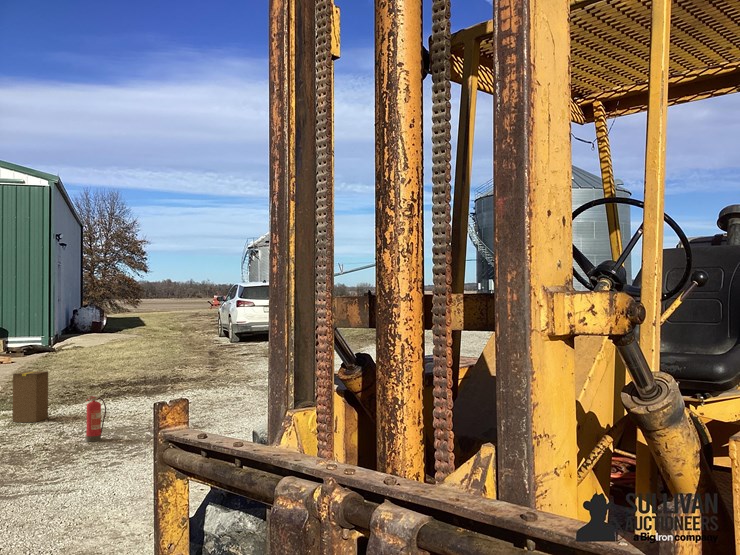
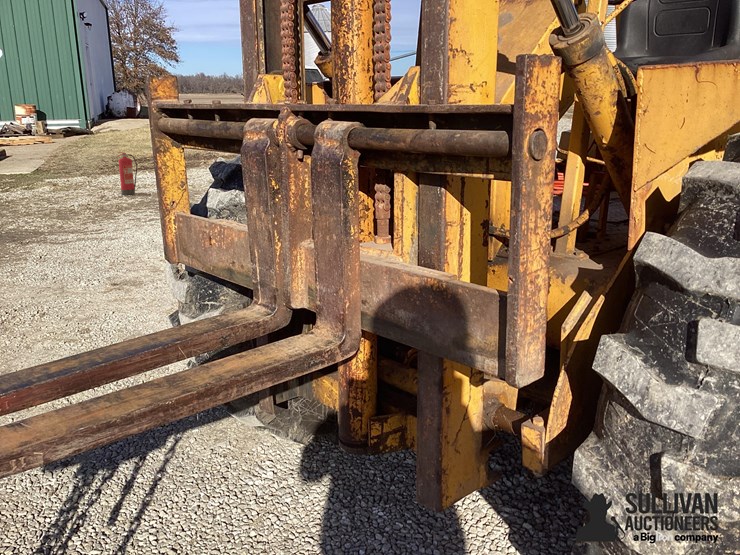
cardboard box: present [13,371,48,422] -> none [49,135,86,182]

